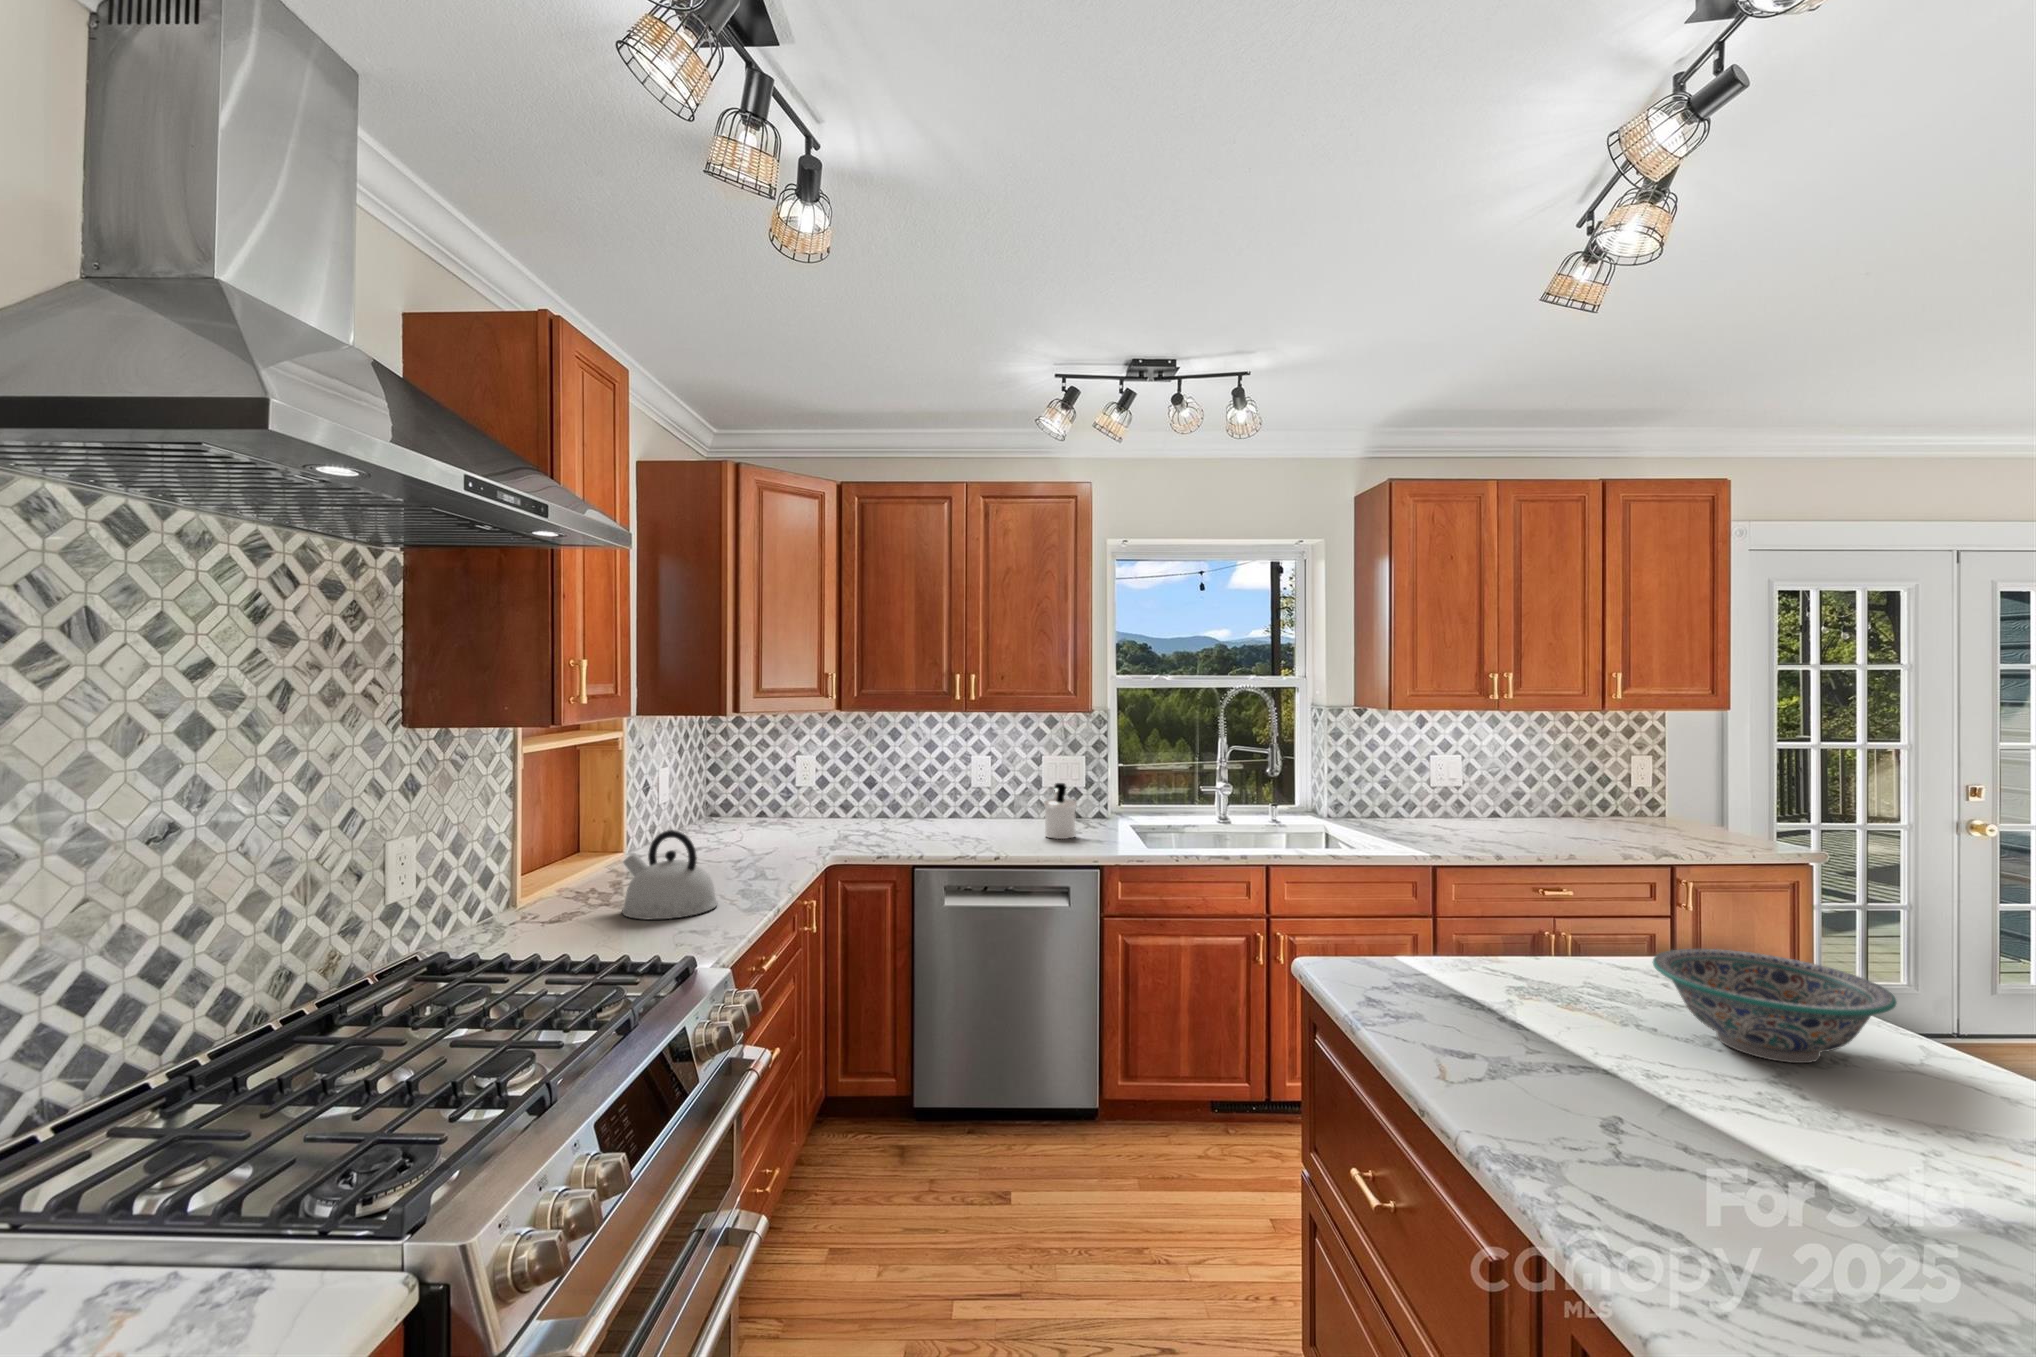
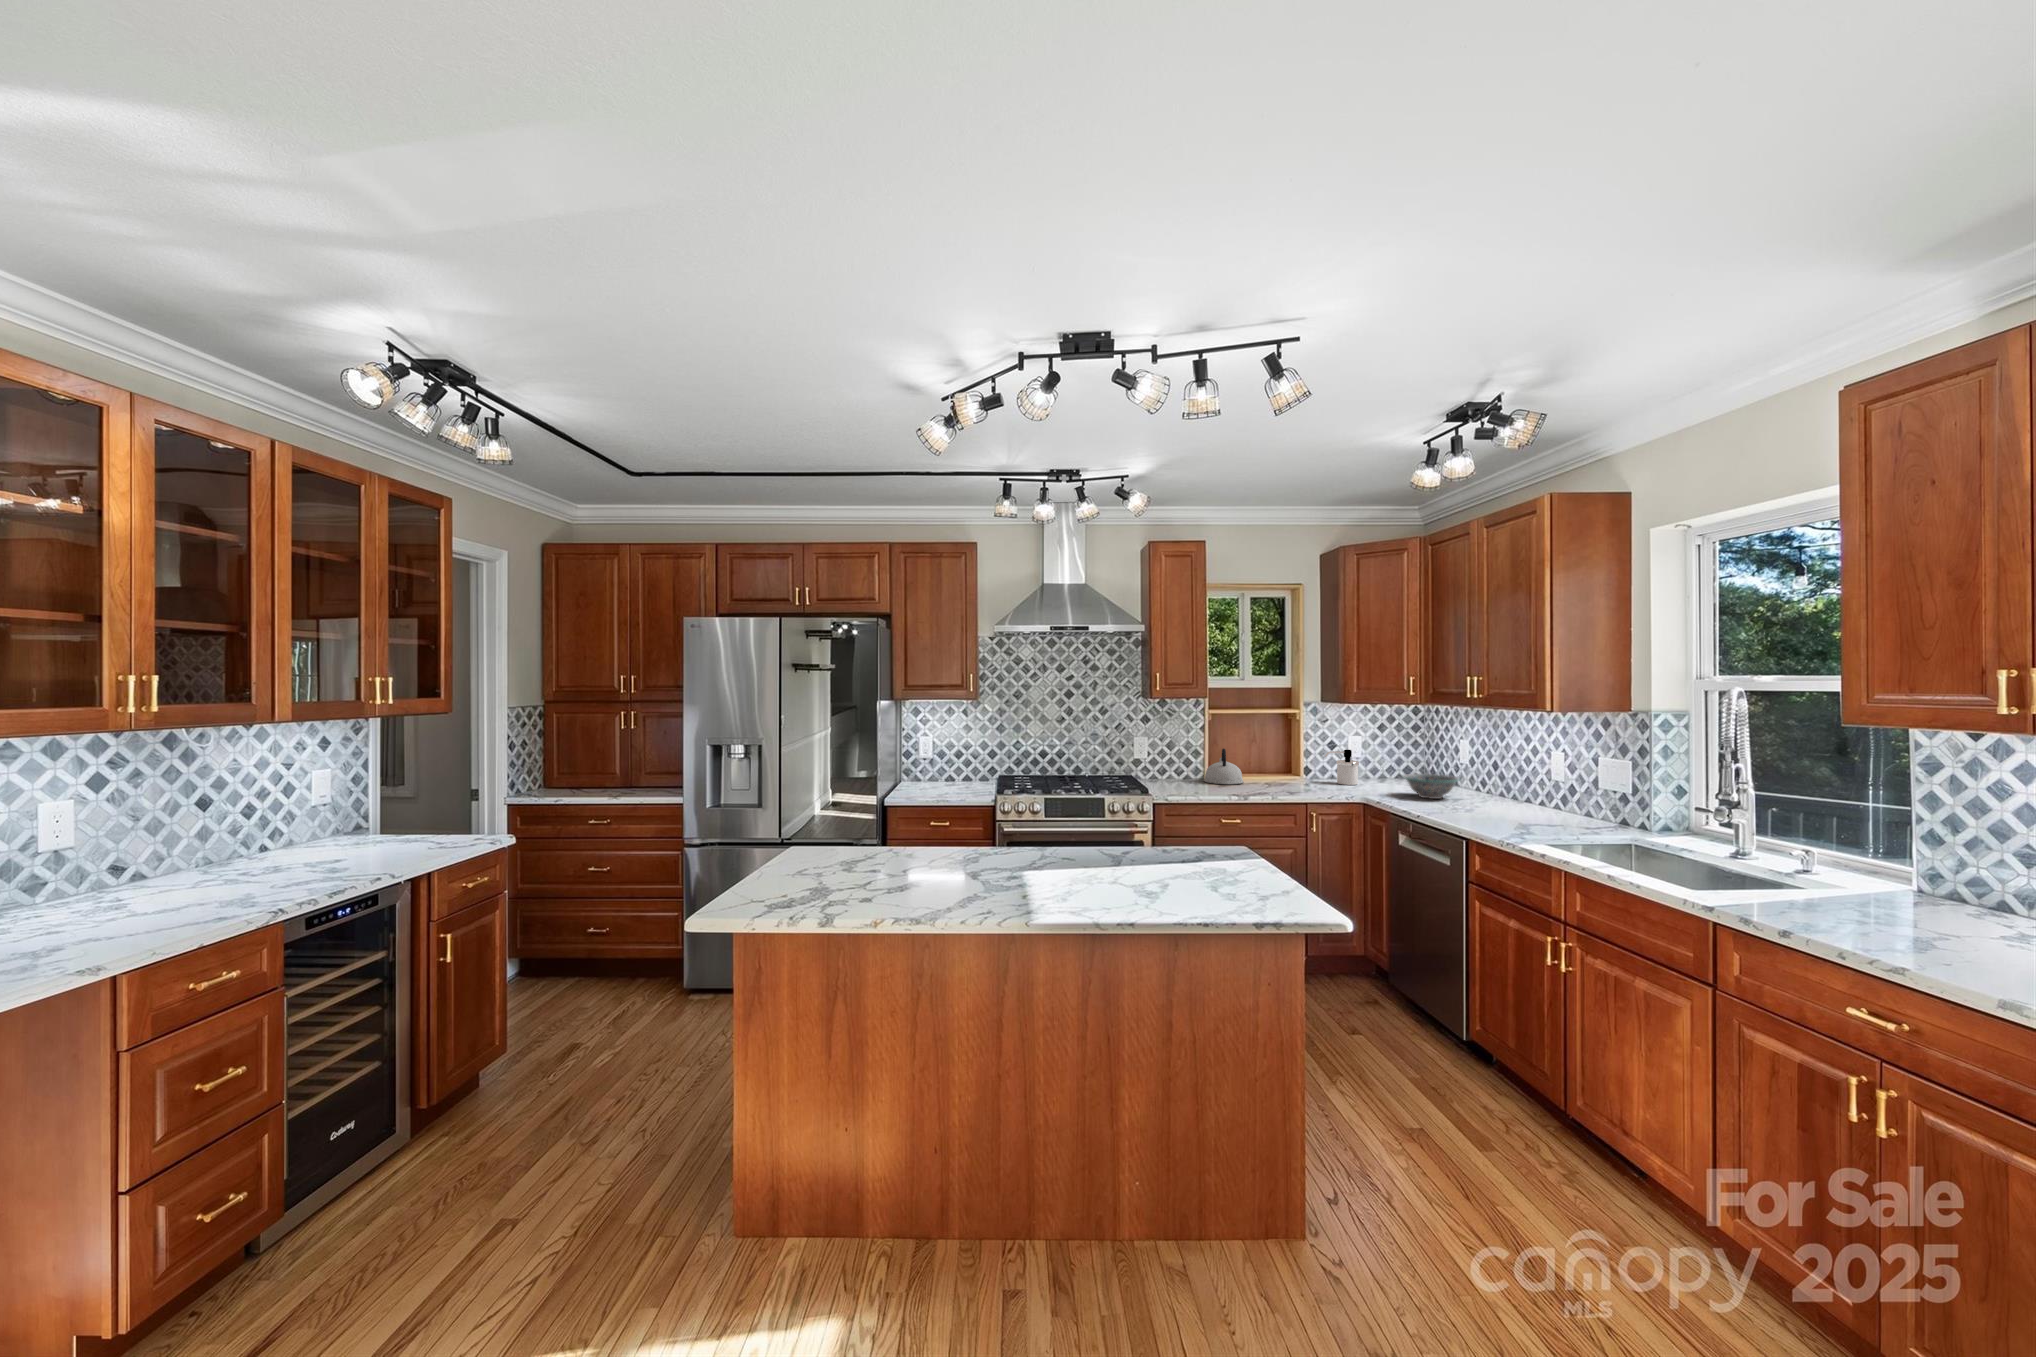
soap dispenser: present [1044,783,1076,839] -> present [1325,750,1359,785]
decorative bowl: present [1653,949,1897,1063] -> present [1403,774,1460,799]

